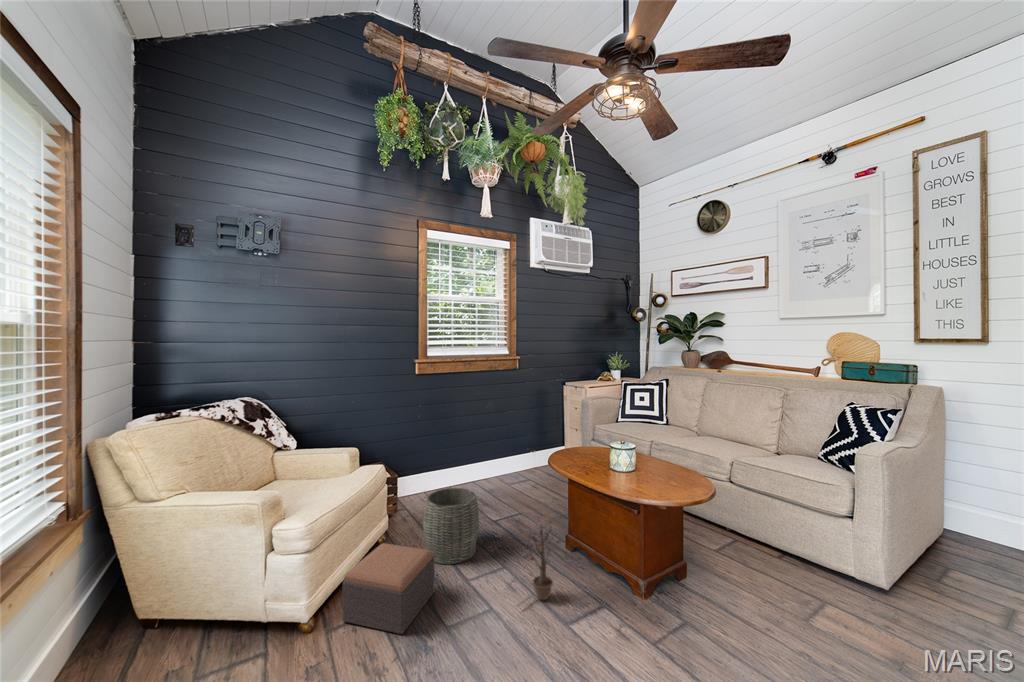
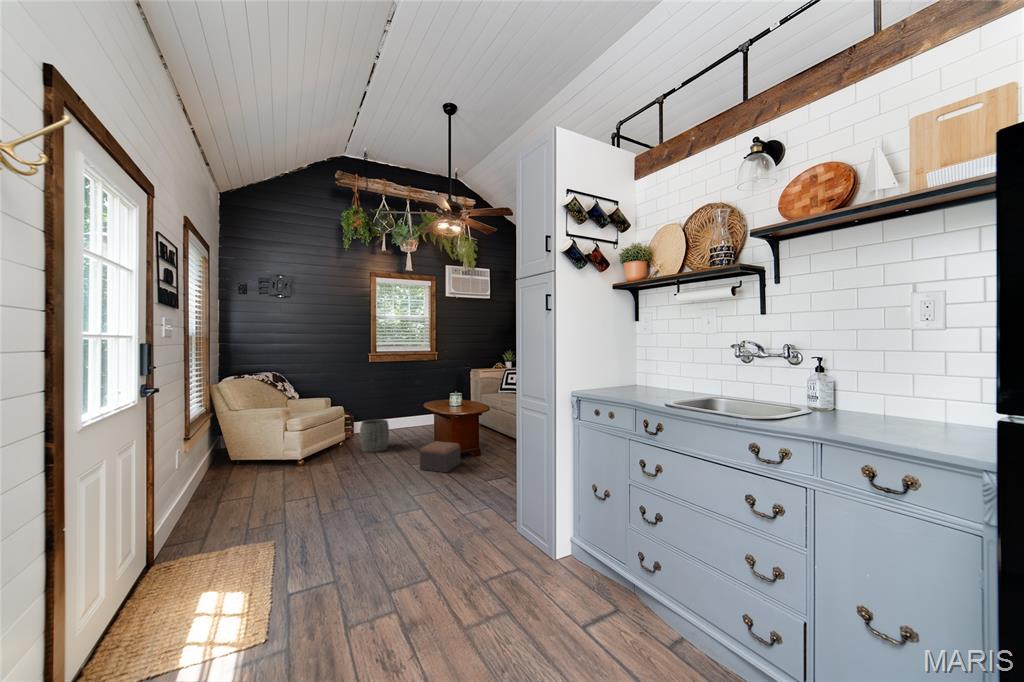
decorative plant: present [516,527,561,607] -> none [391,428,416,461]
footstool: present [342,543,435,634] -> present [420,441,460,473]

